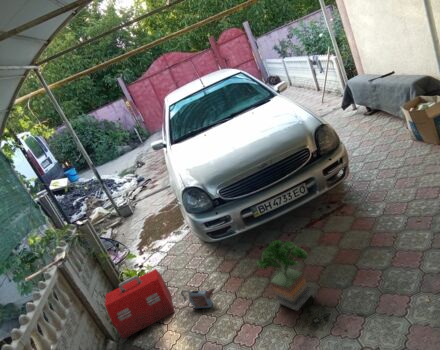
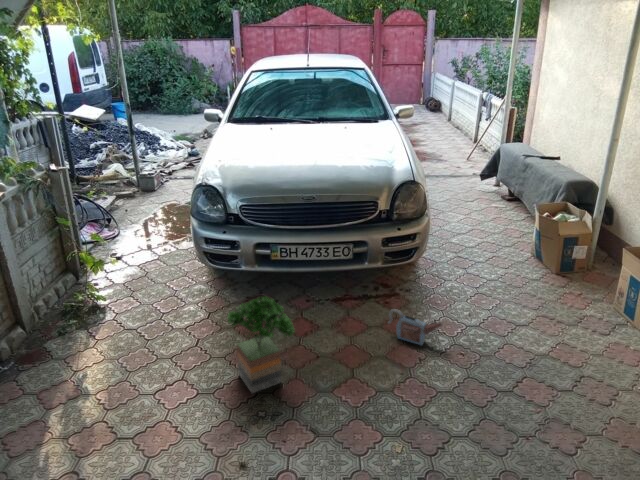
toolbox: present [105,269,174,339] -> none [32,263,130,333]
watering can: present [181,288,215,308] -> present [388,309,442,345]

